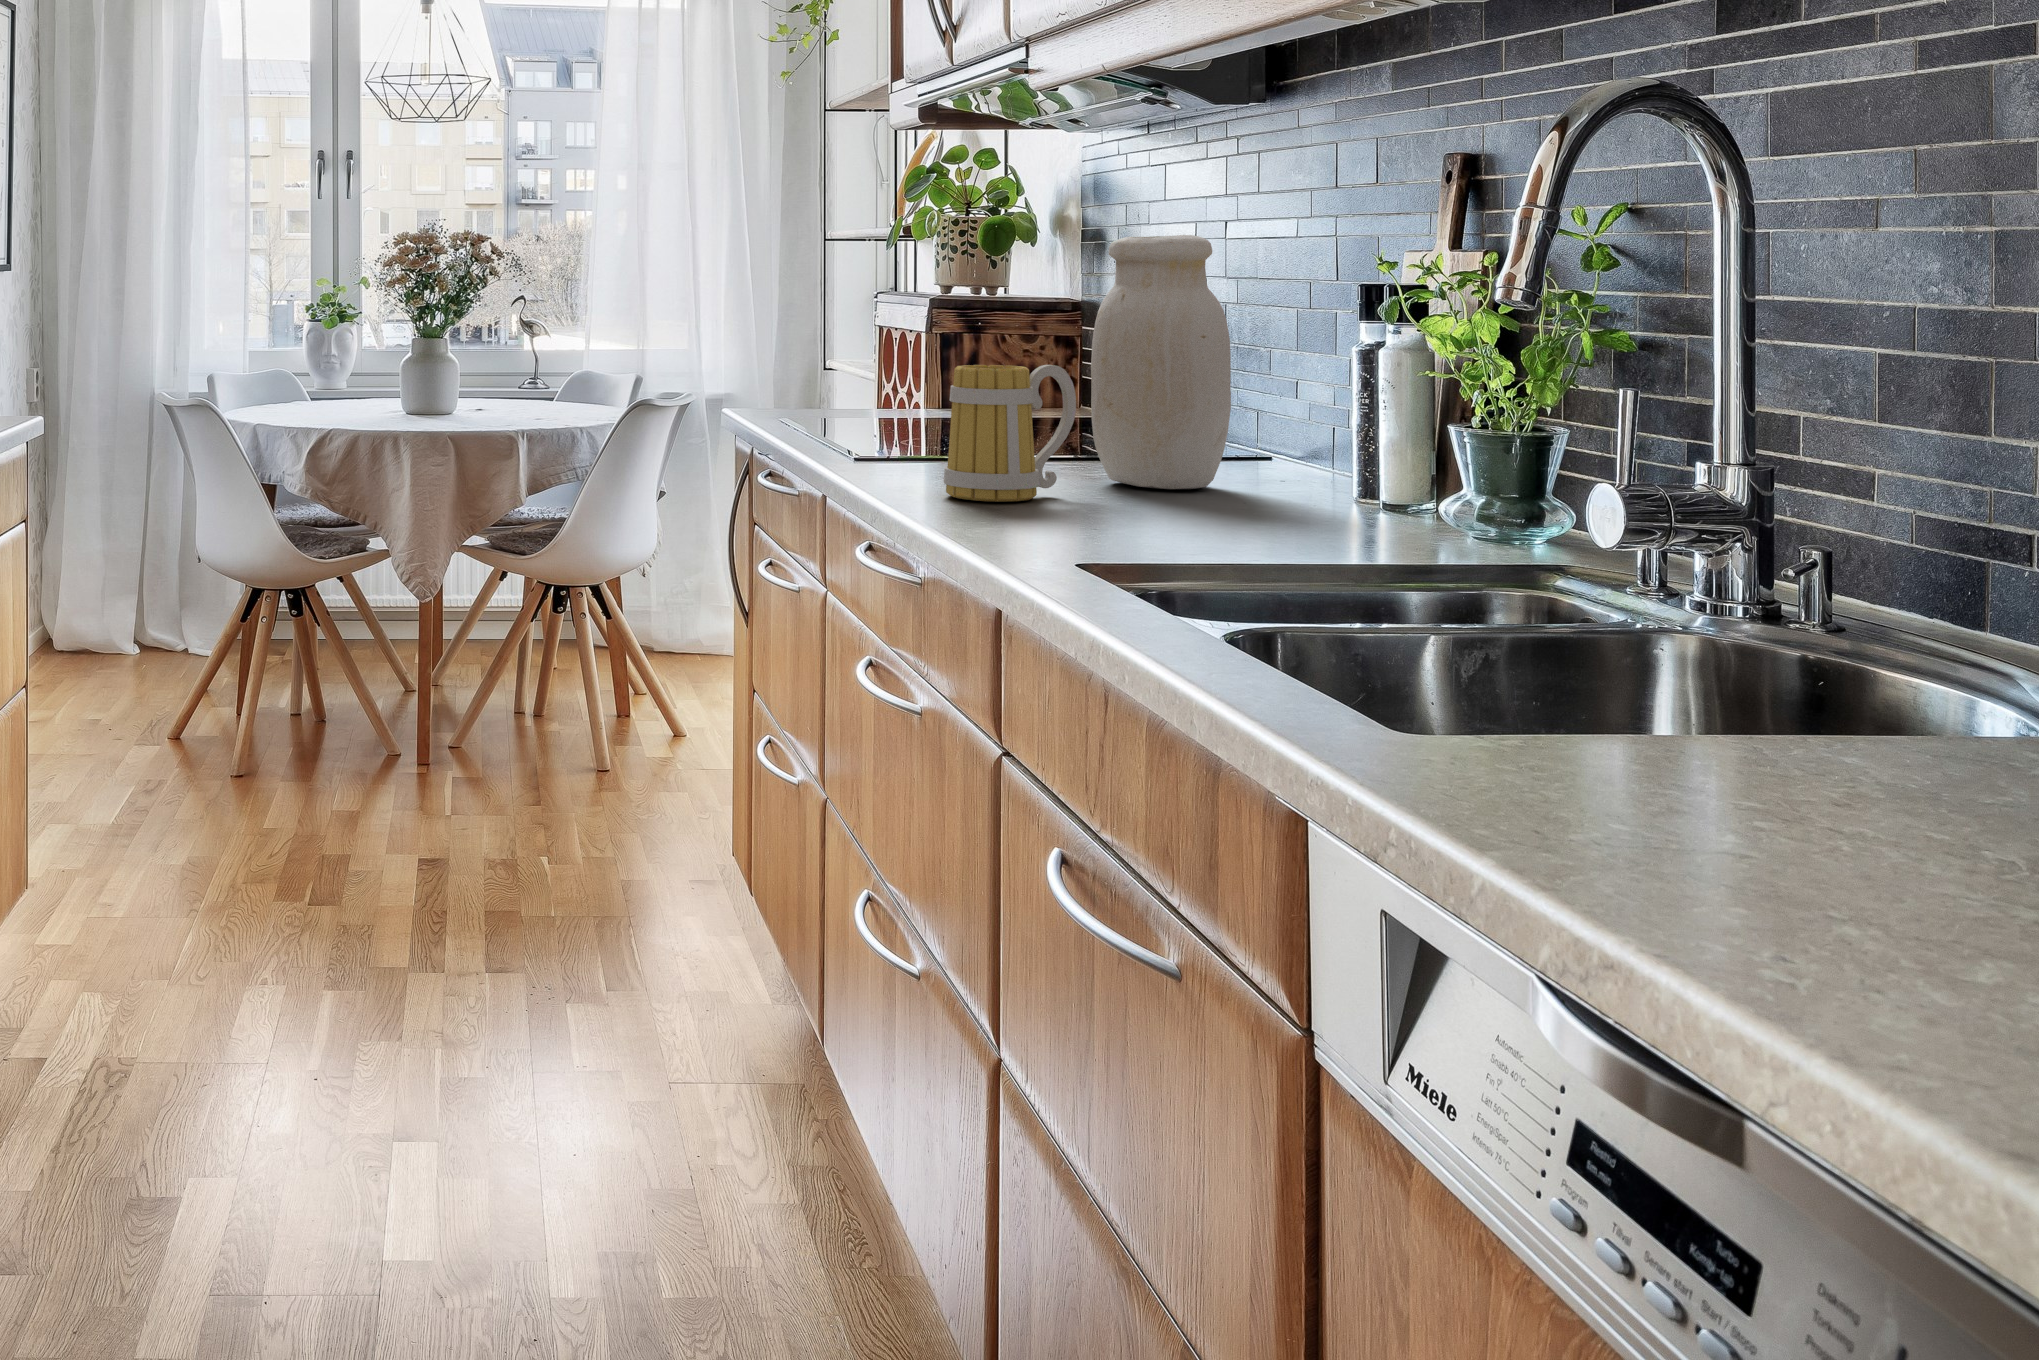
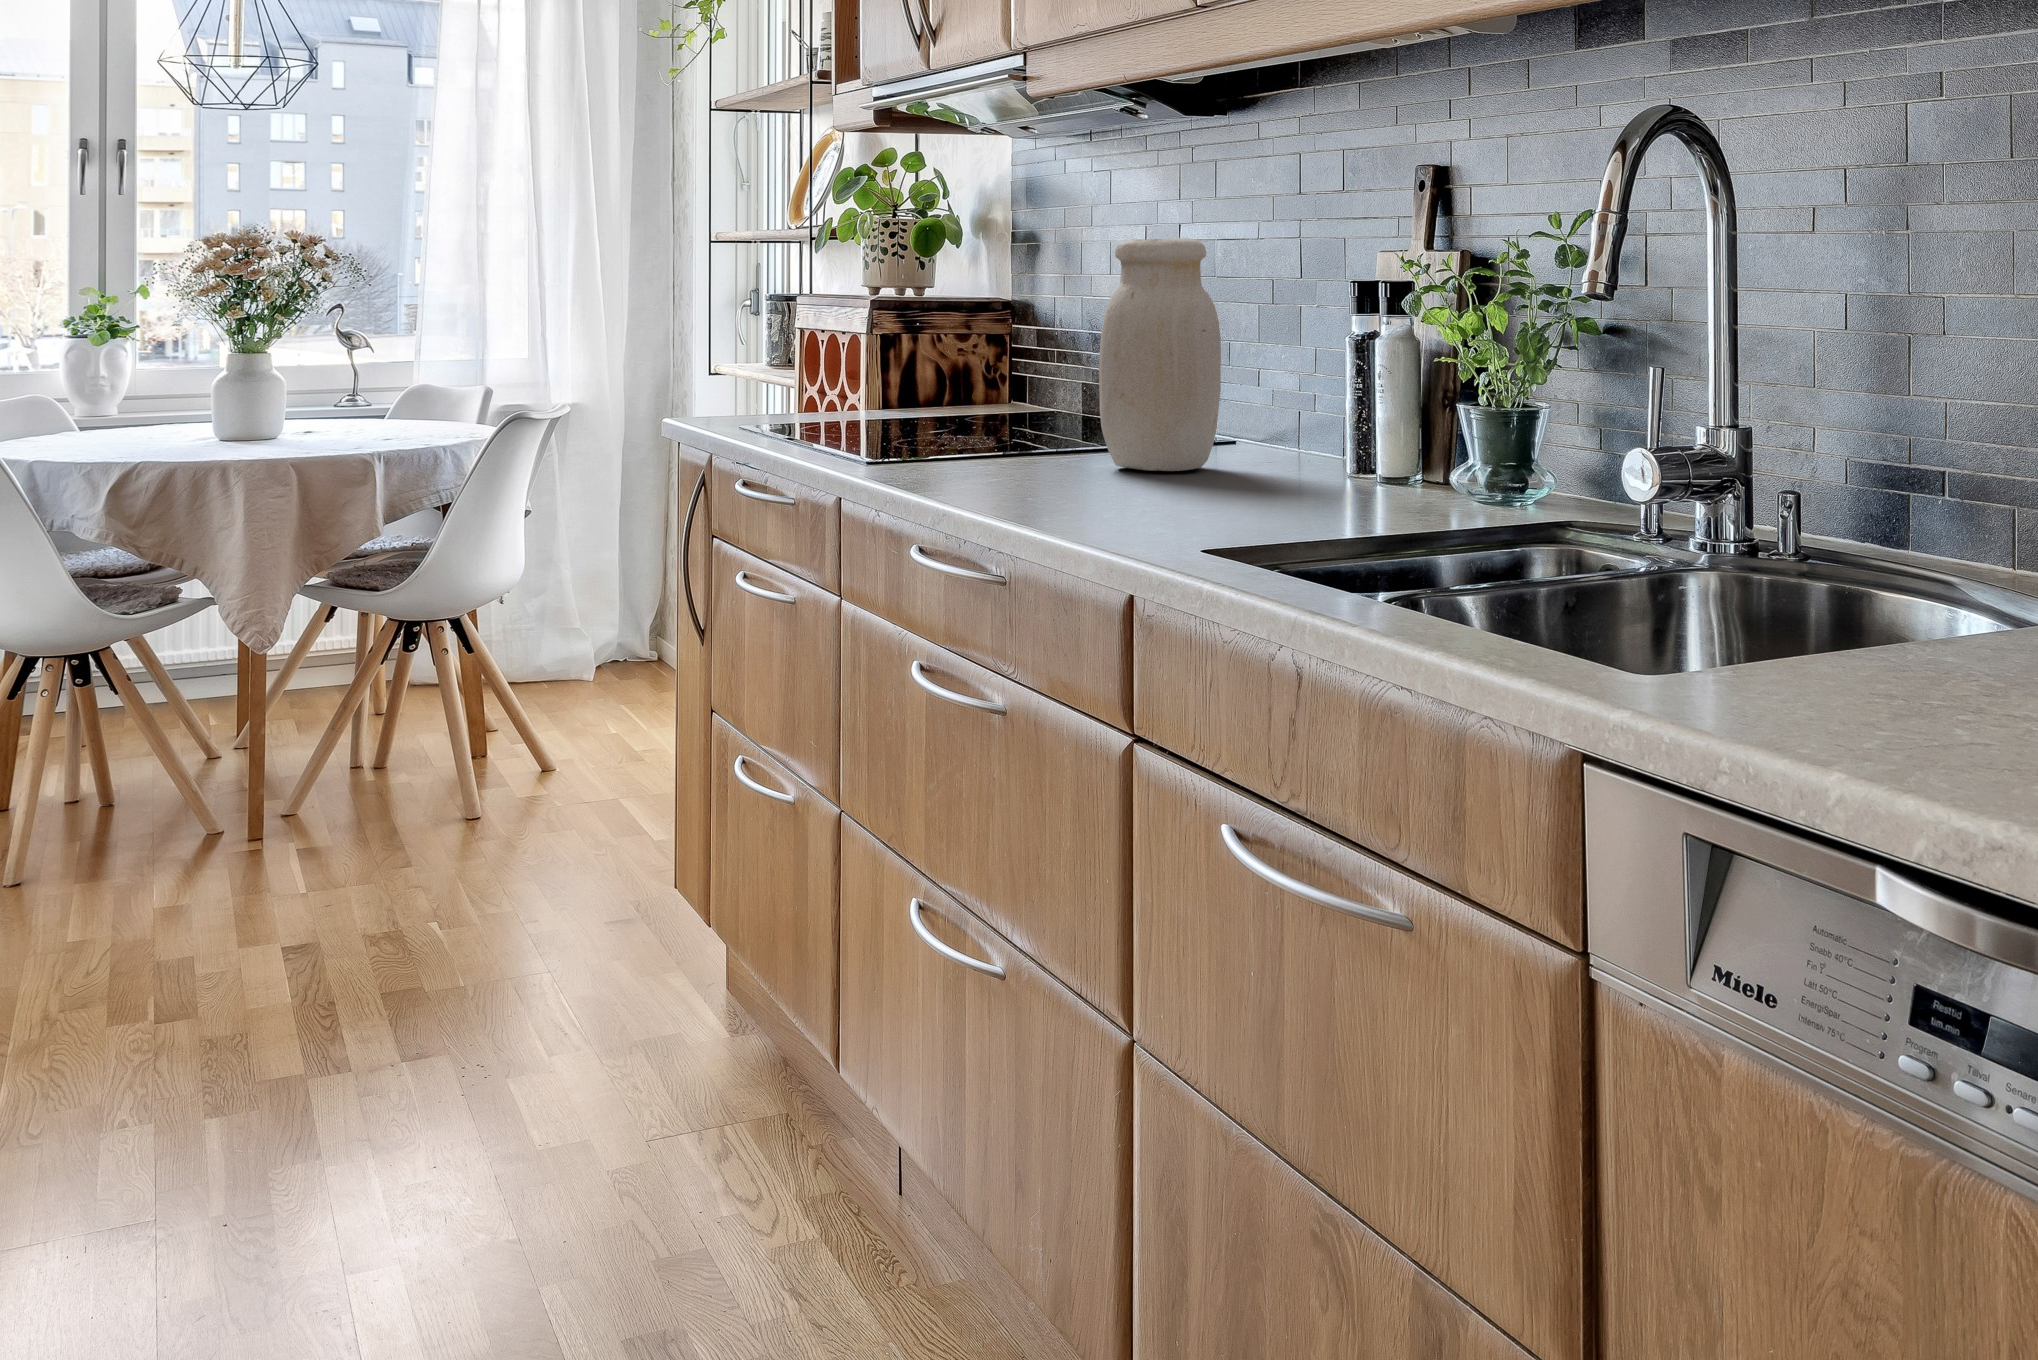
mug: present [944,365,1076,502] -> none [985,359,1101,493]

